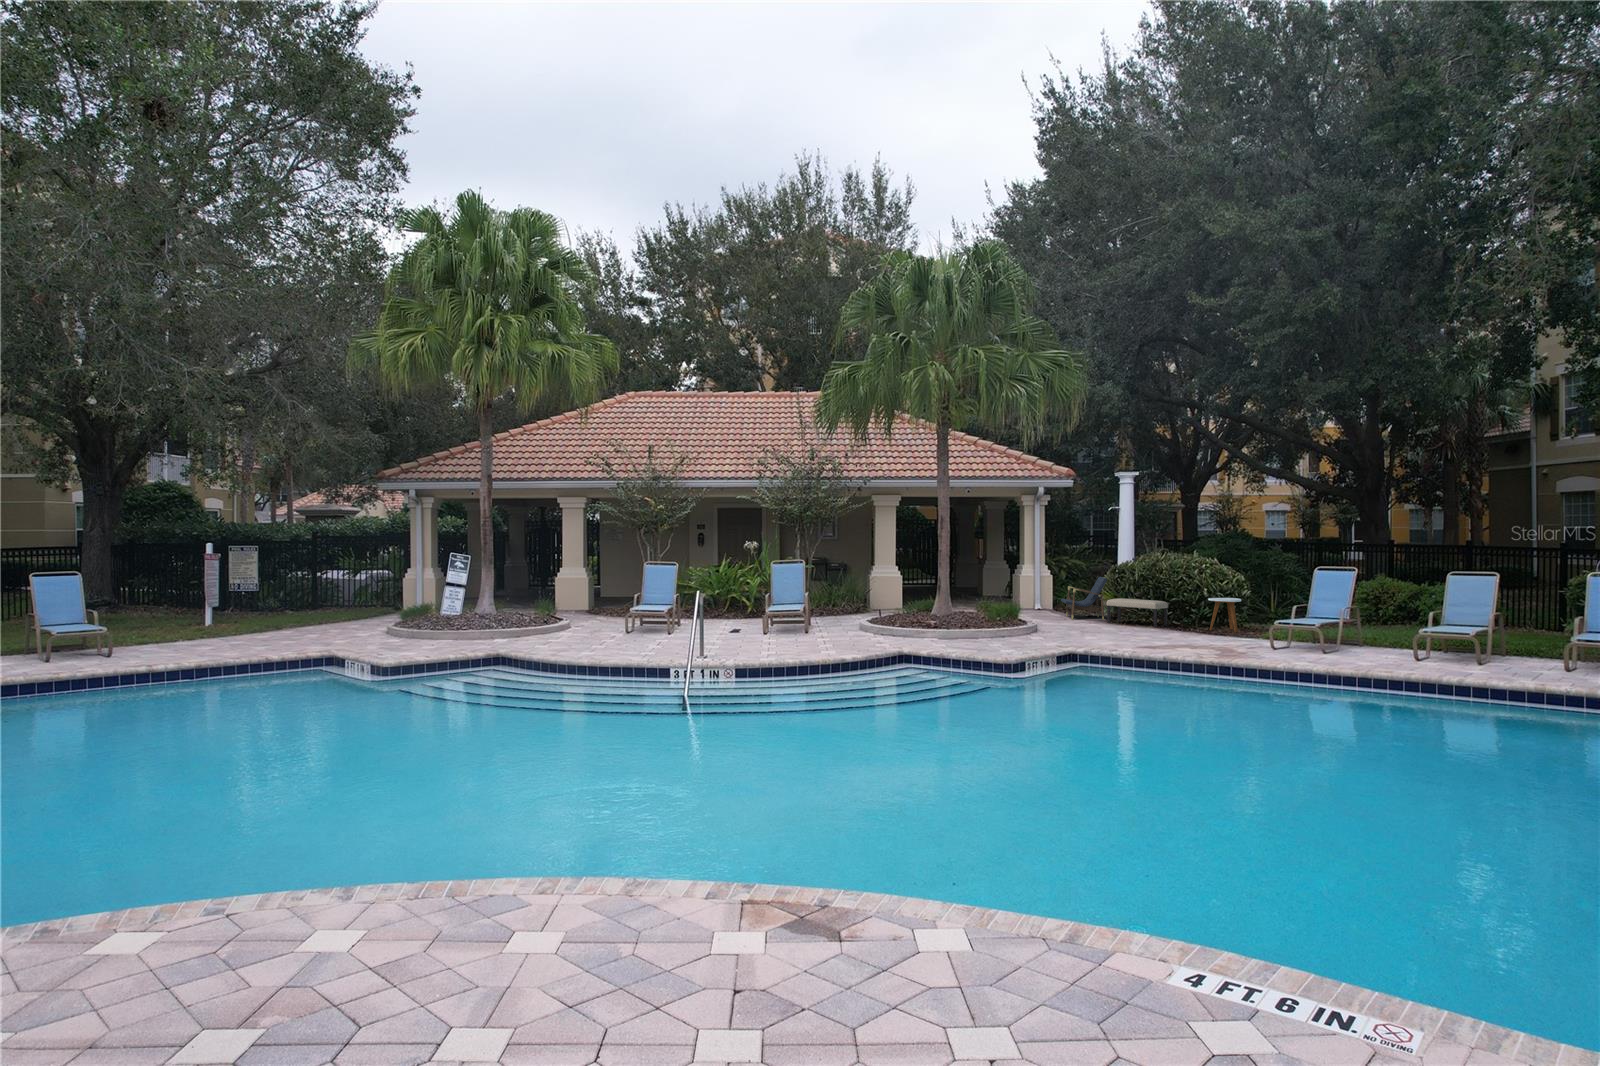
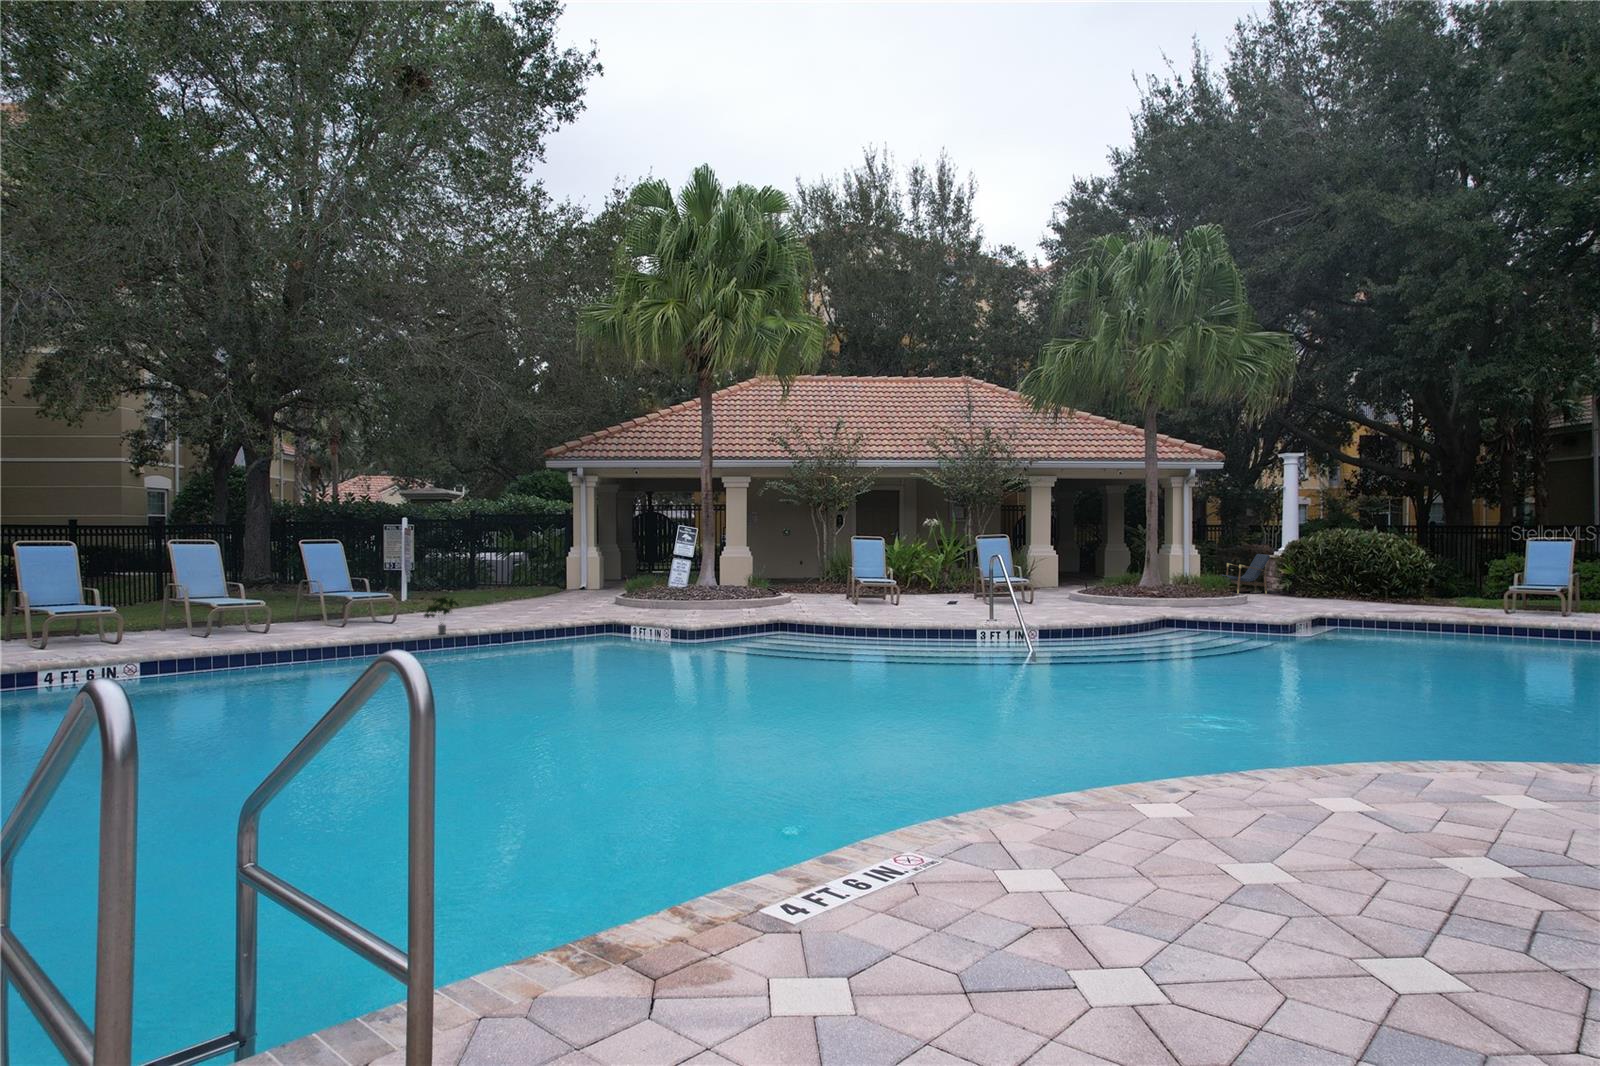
bench: present [1106,598,1168,627] -> none [1276,574,1338,600]
side table: present [1208,598,1241,632] -> none [1380,572,1413,603]
potted plant: none [89,633,134,672] -> present [424,597,458,634]

